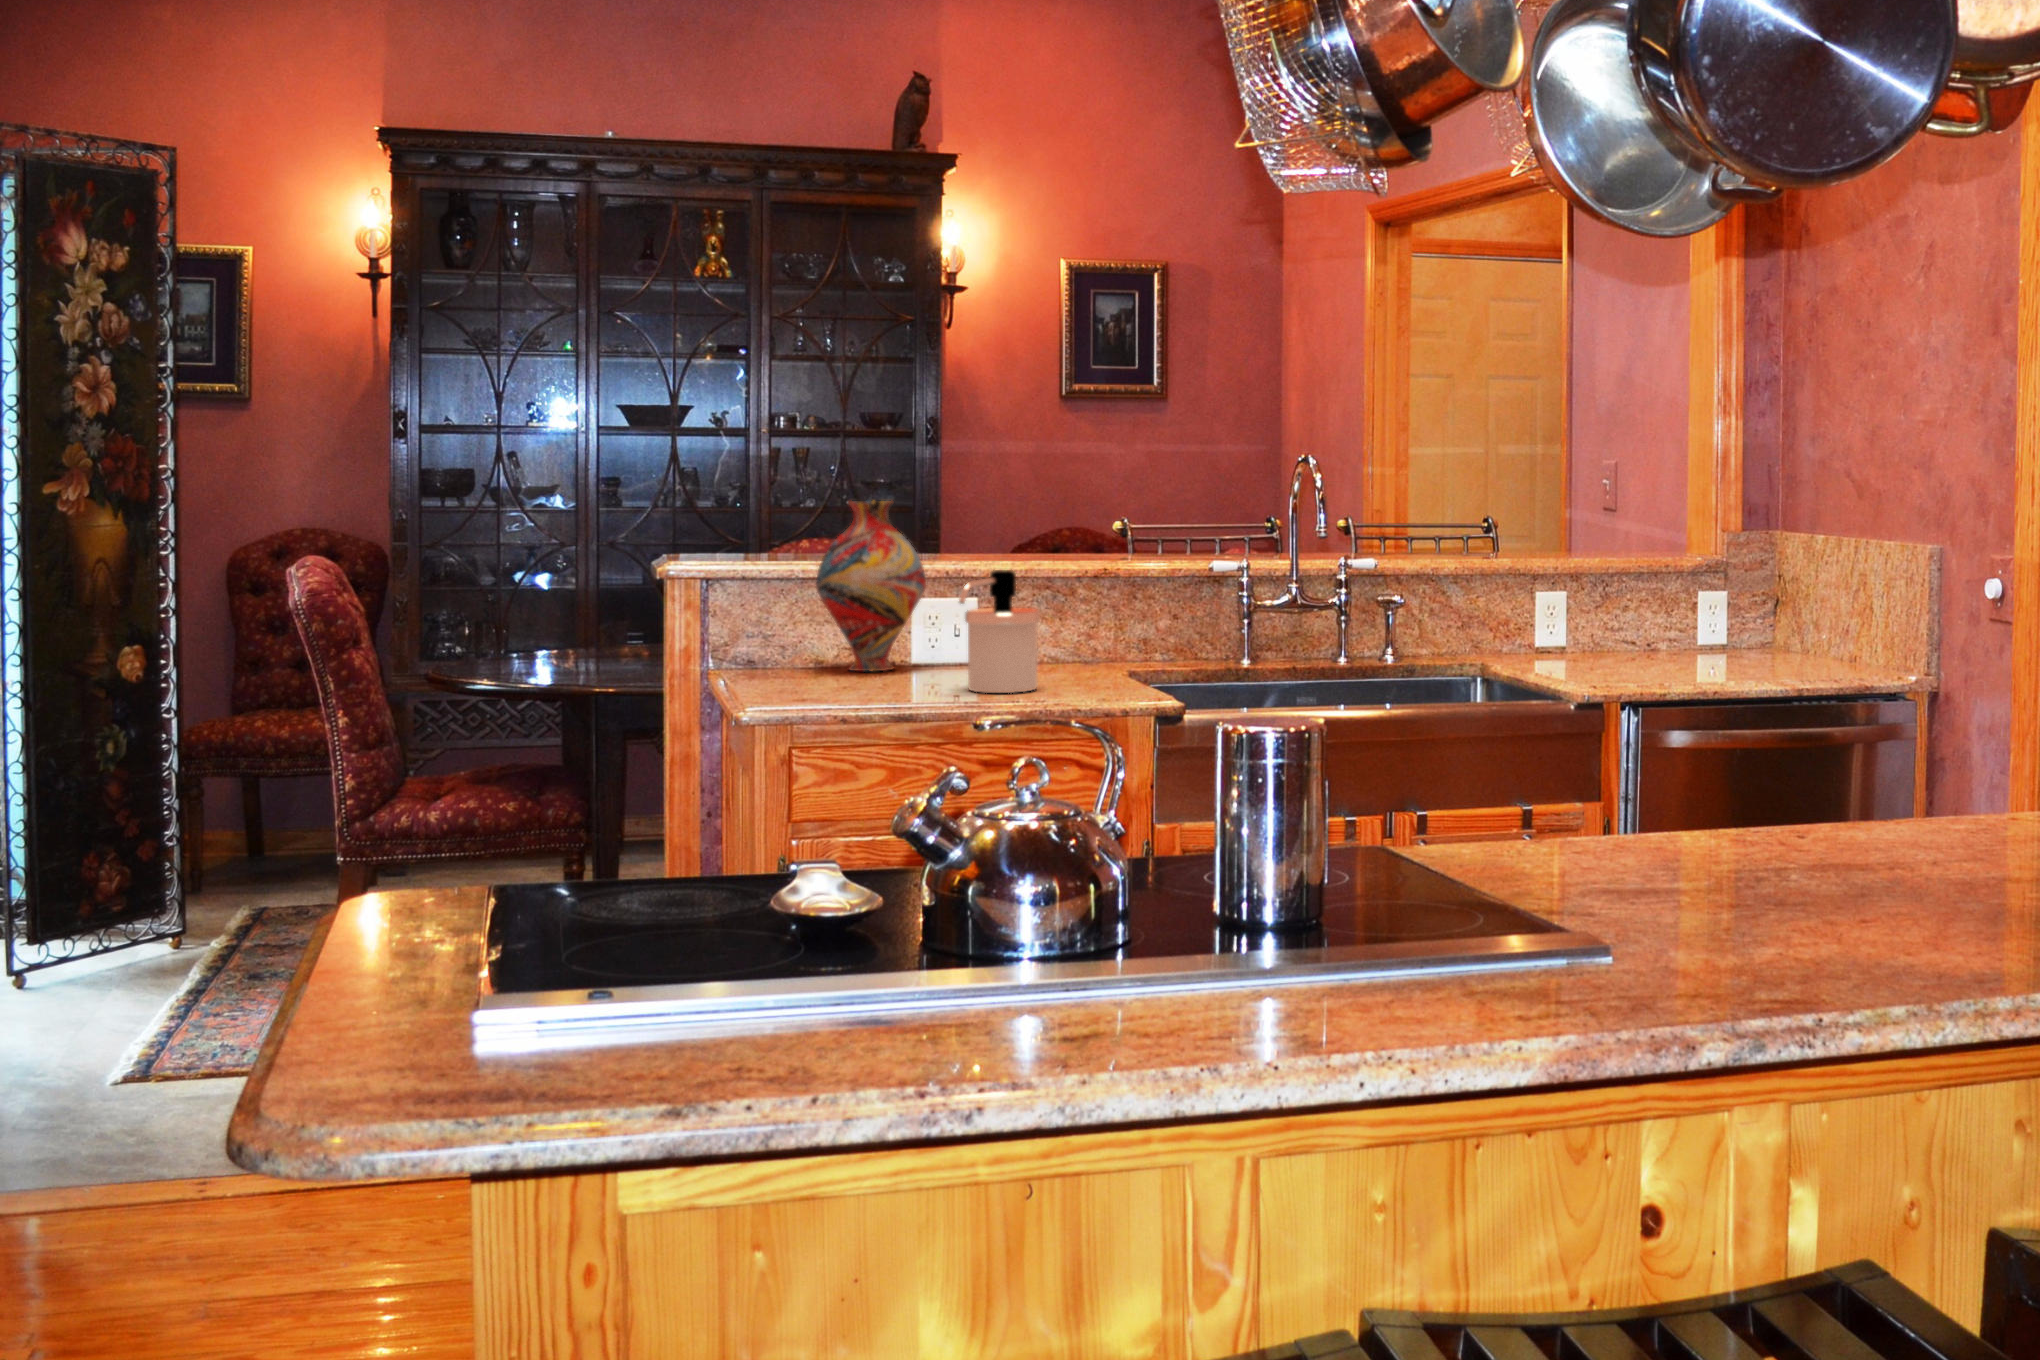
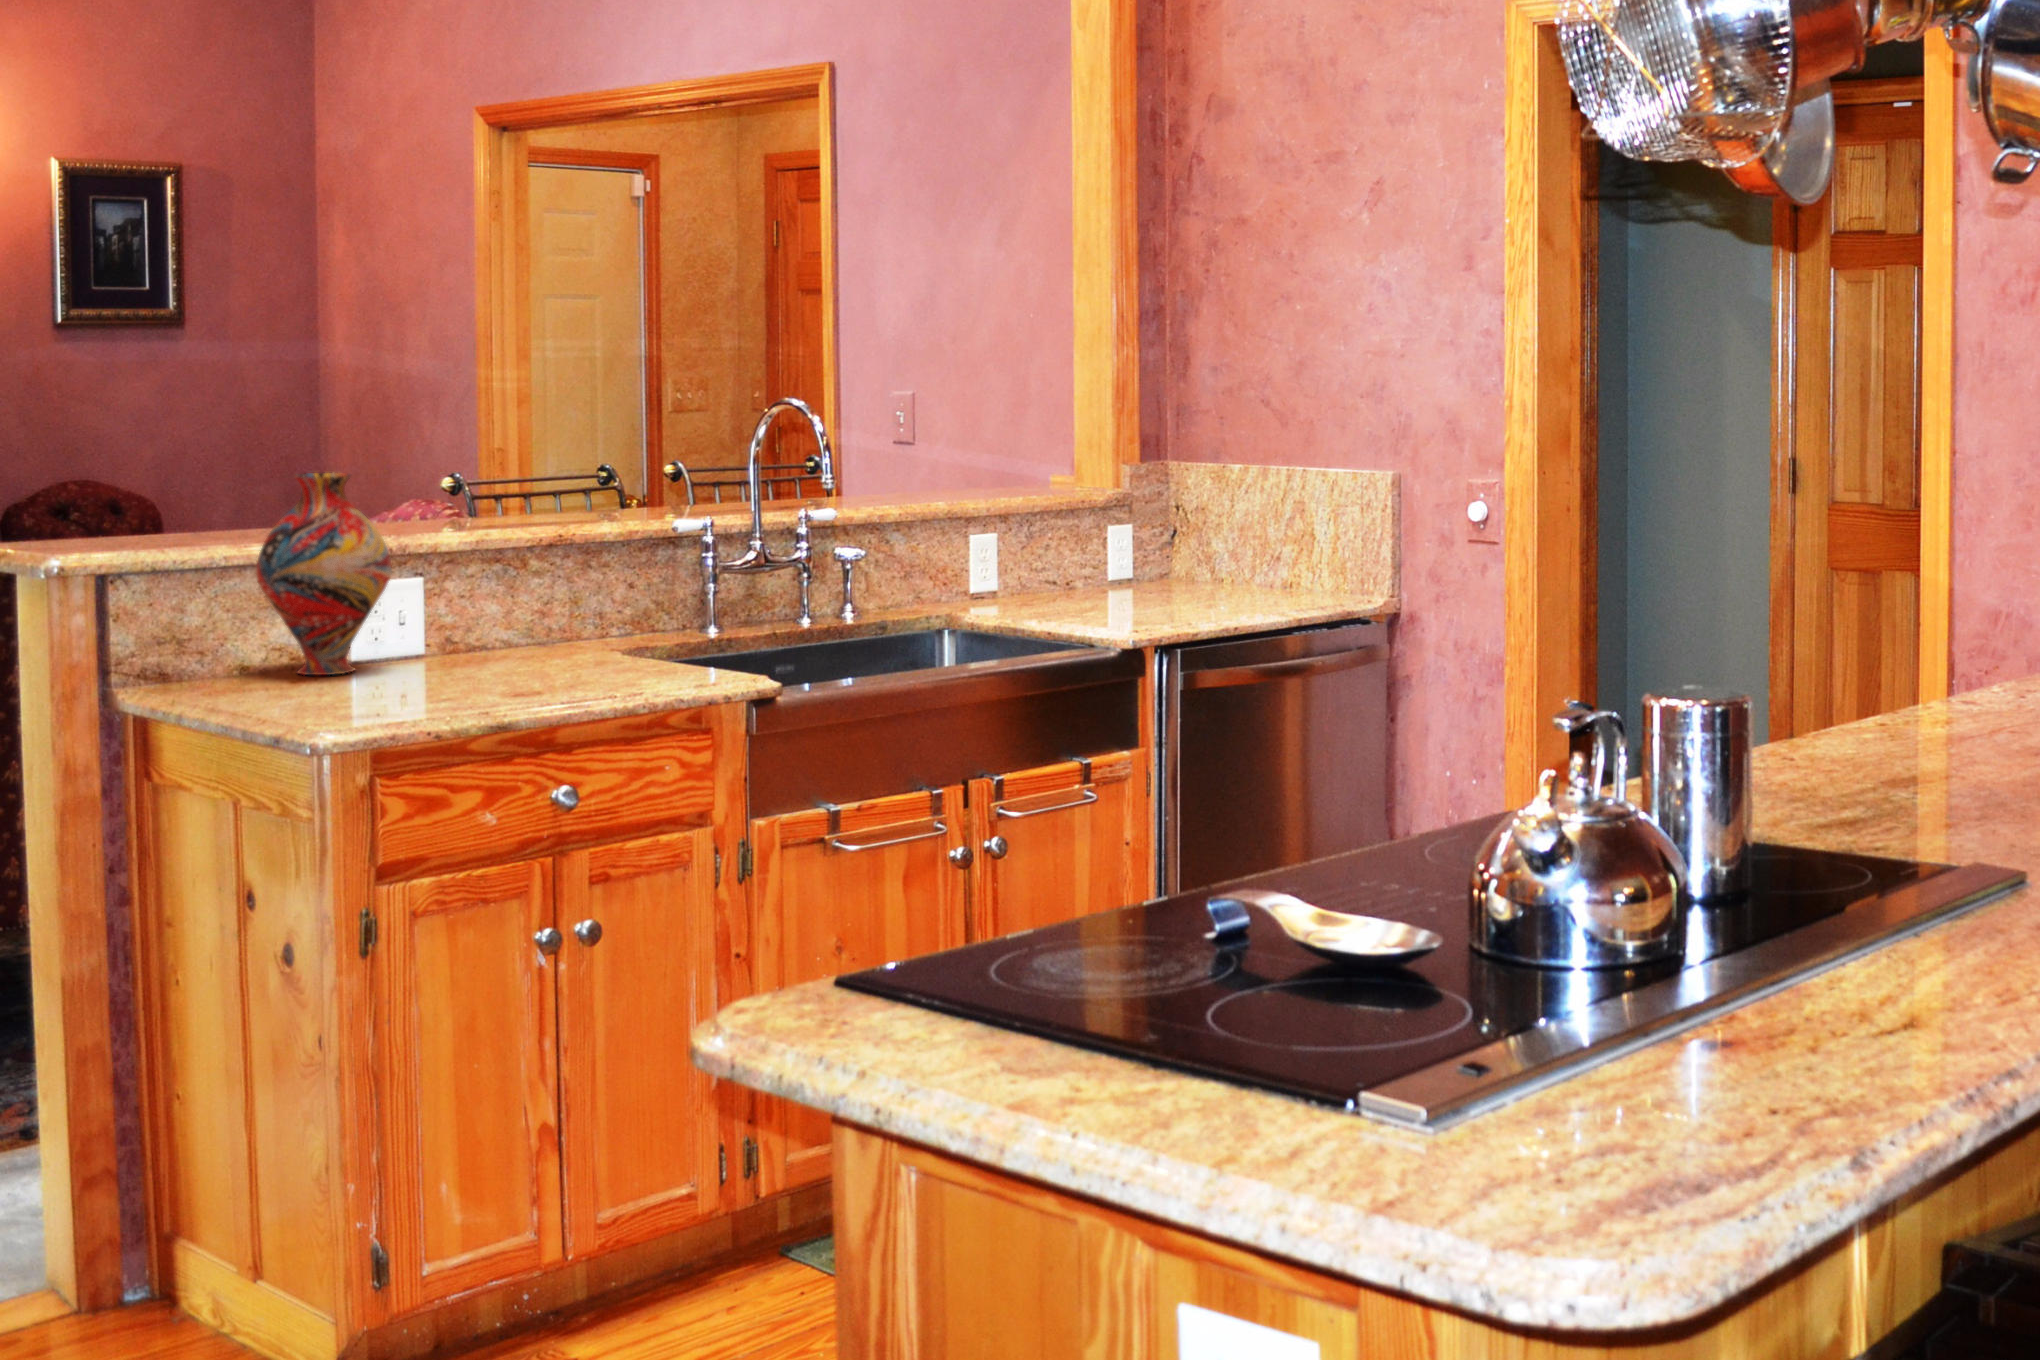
soap dispenser: present [959,570,1040,693] -> none [509,550,595,690]

